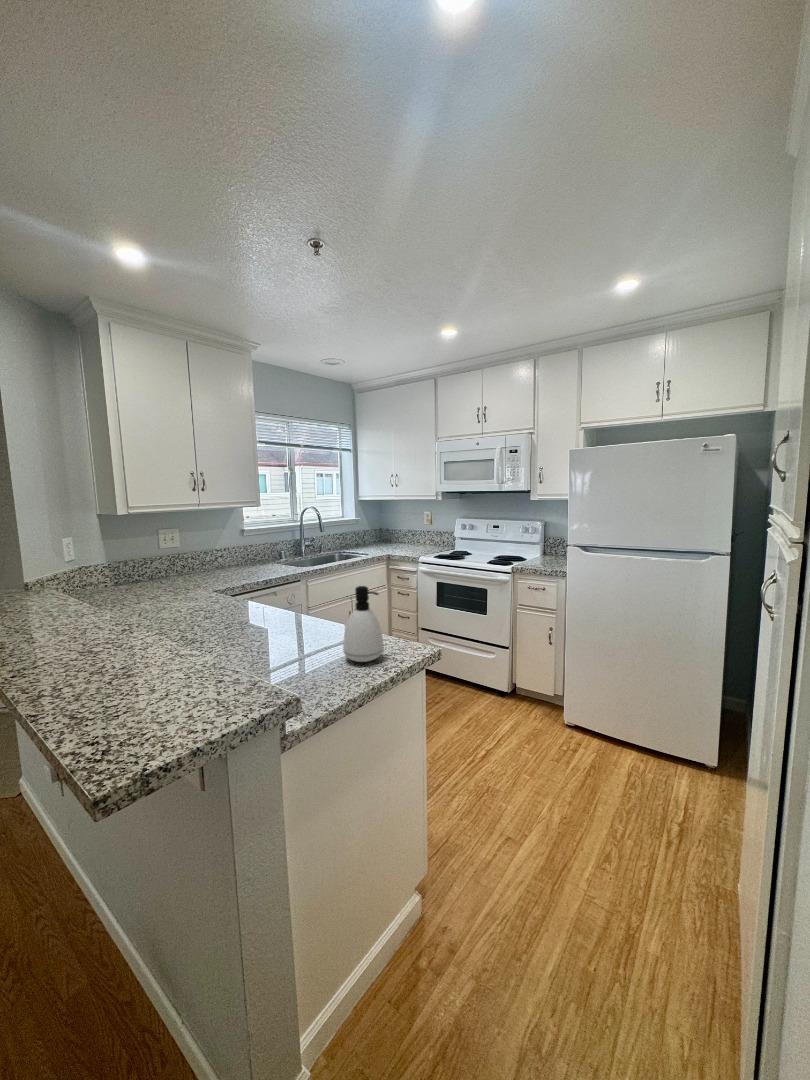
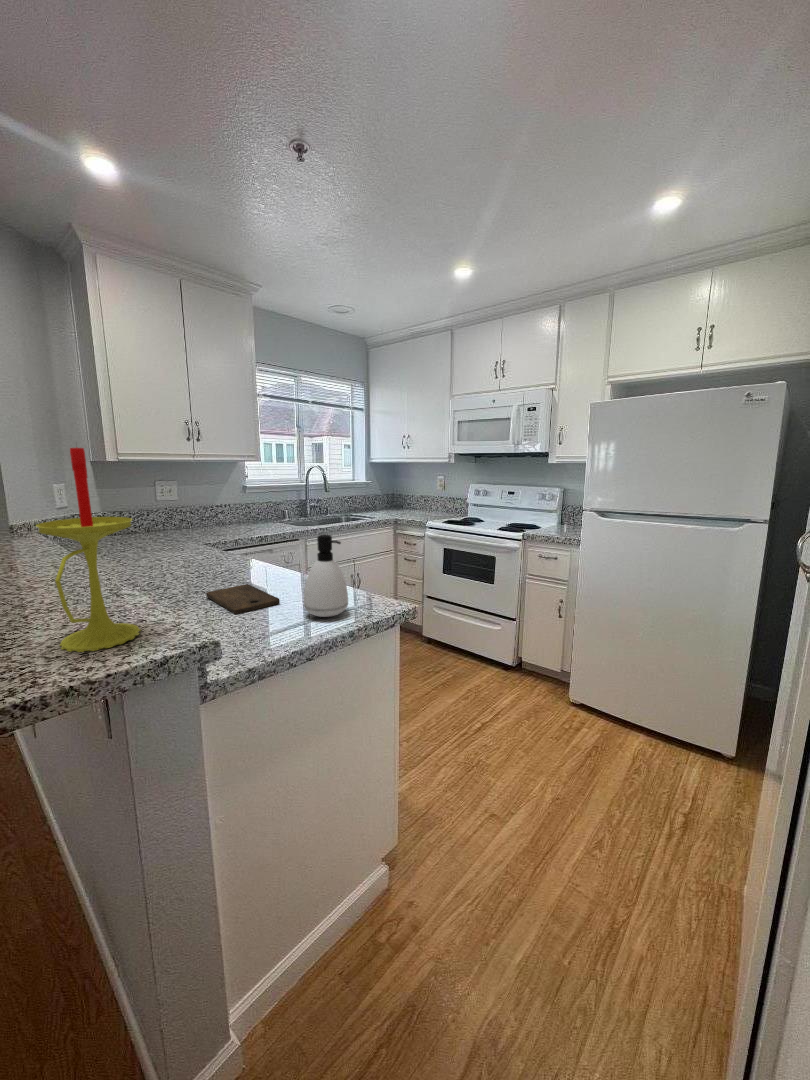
candle: none [147,527,229,715] -> present [36,447,141,652]
cutting board: none [243,632,316,663] -> present [206,584,280,614]

